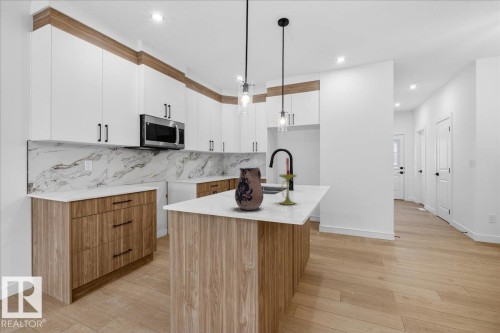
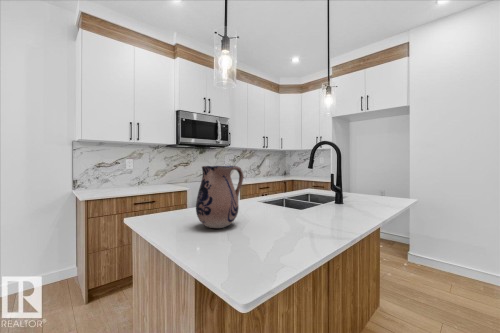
candle: present [279,158,296,205] -> none [273,149,304,223]

